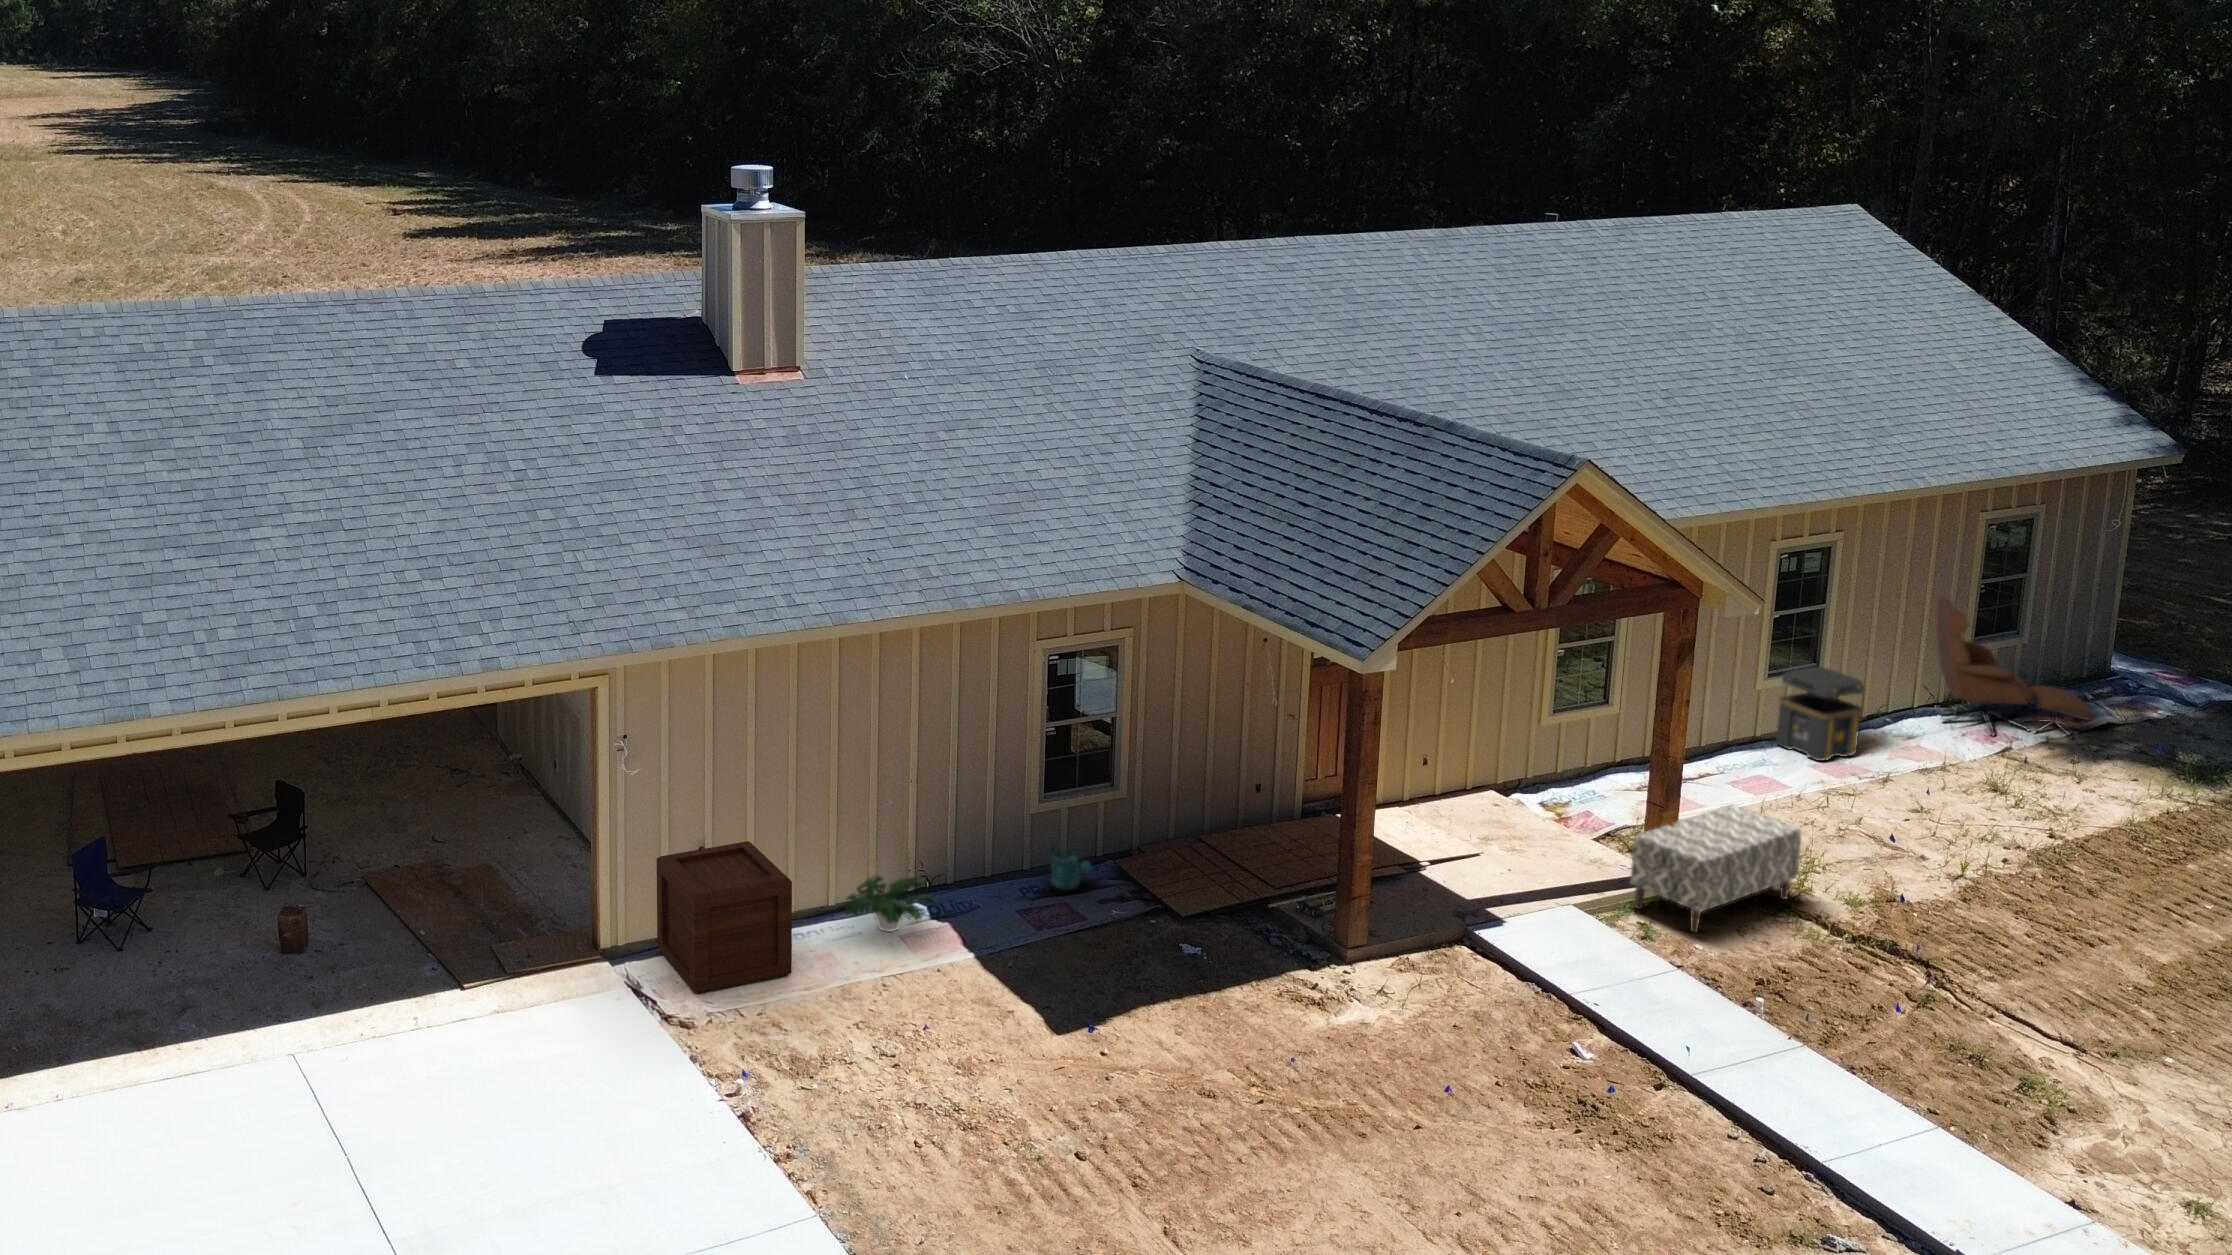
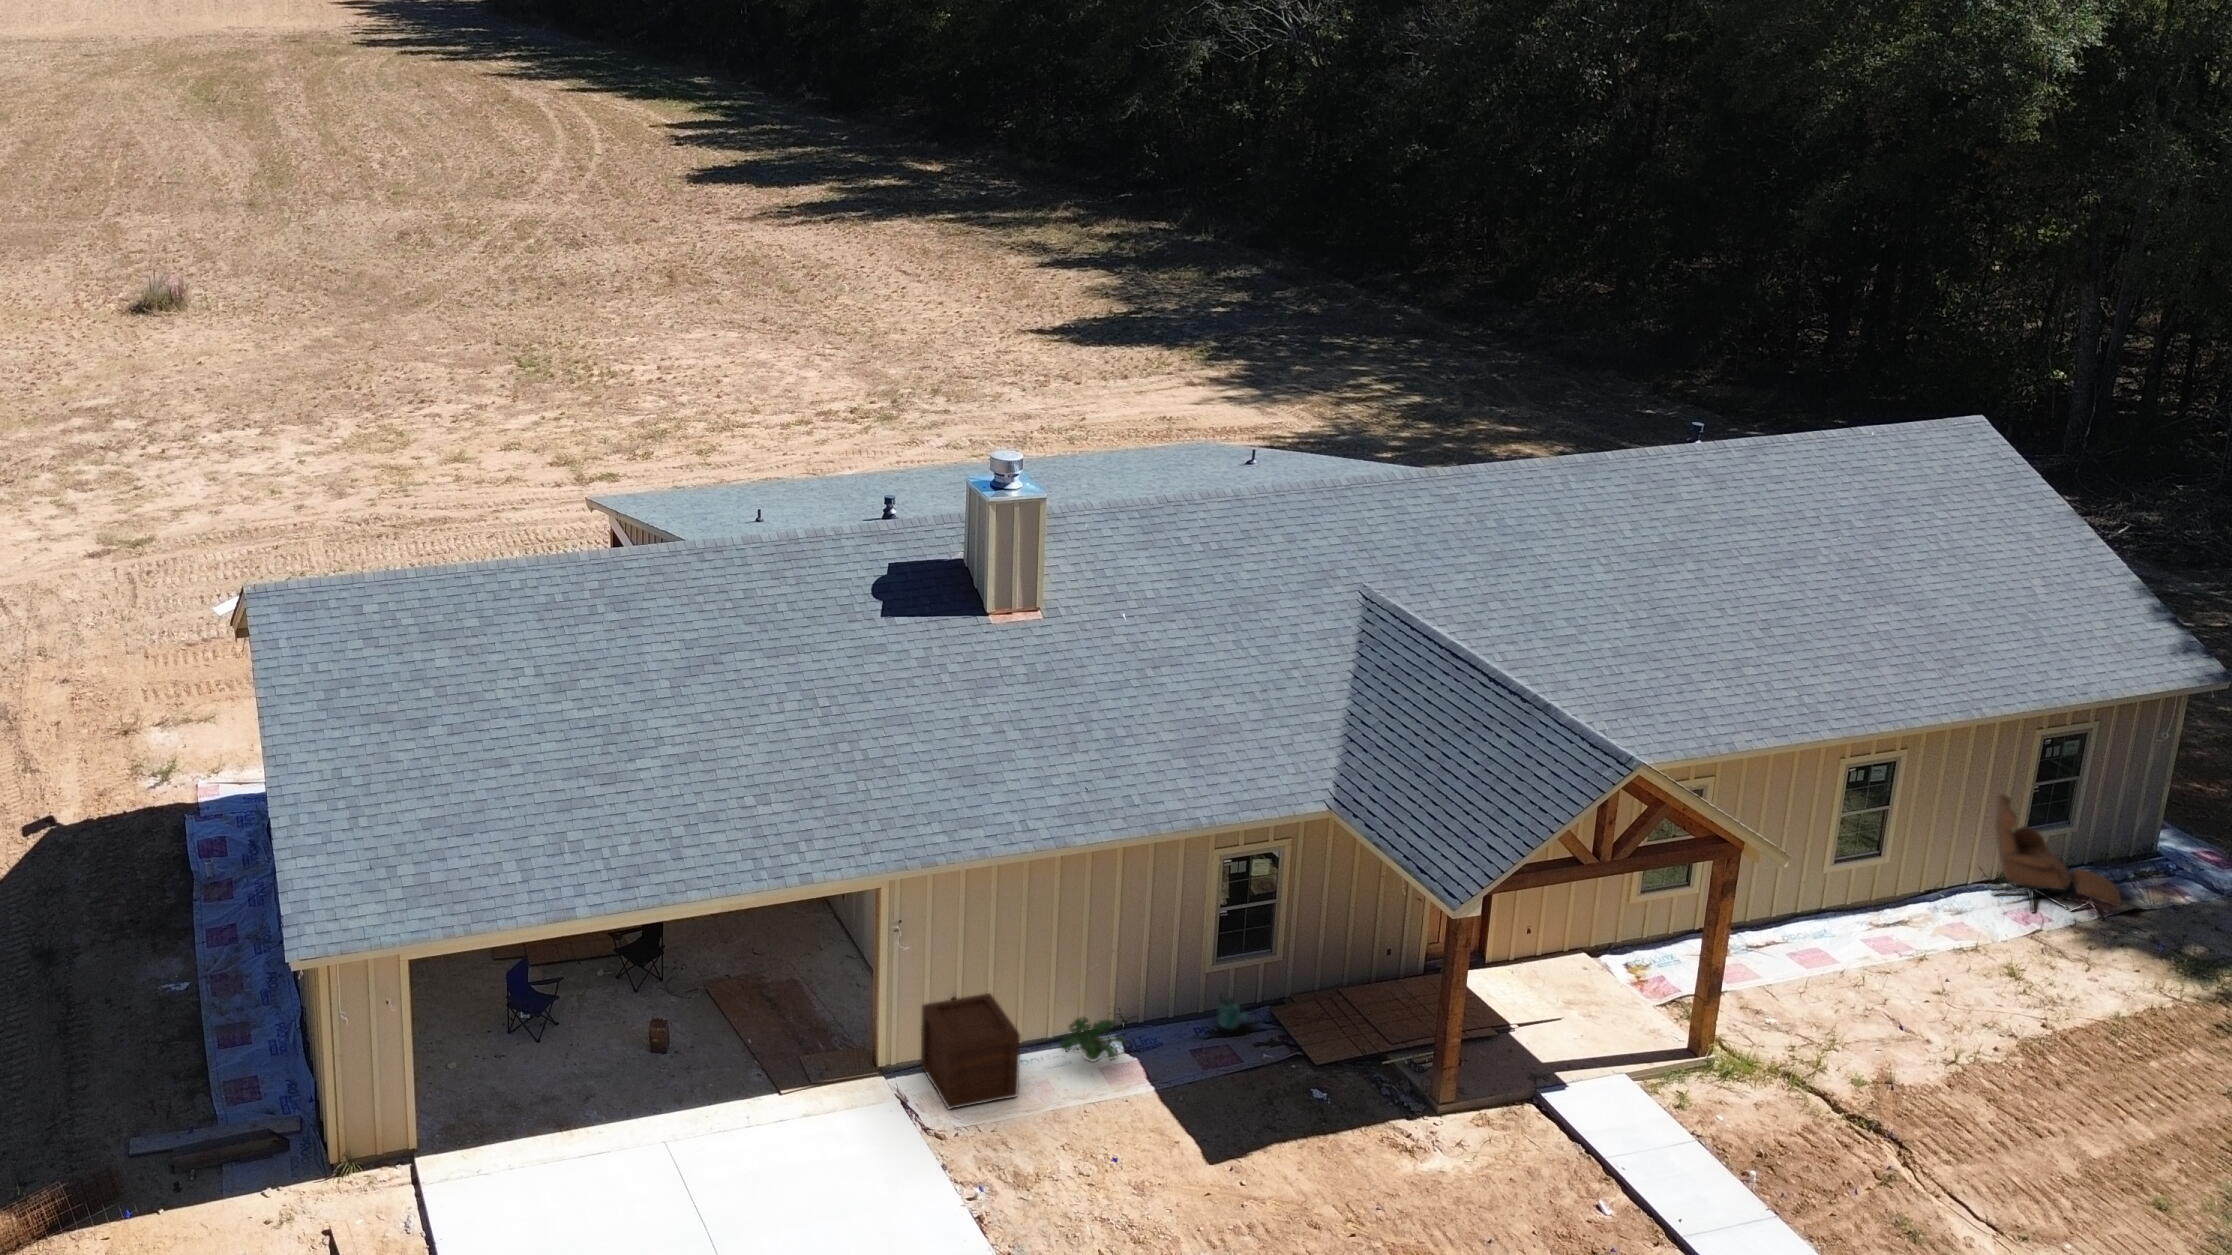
toolbox: present [1776,667,1864,761] -> none [1838,852,1914,933]
bench: present [1630,805,1801,932] -> none [1673,996,1816,1104]

